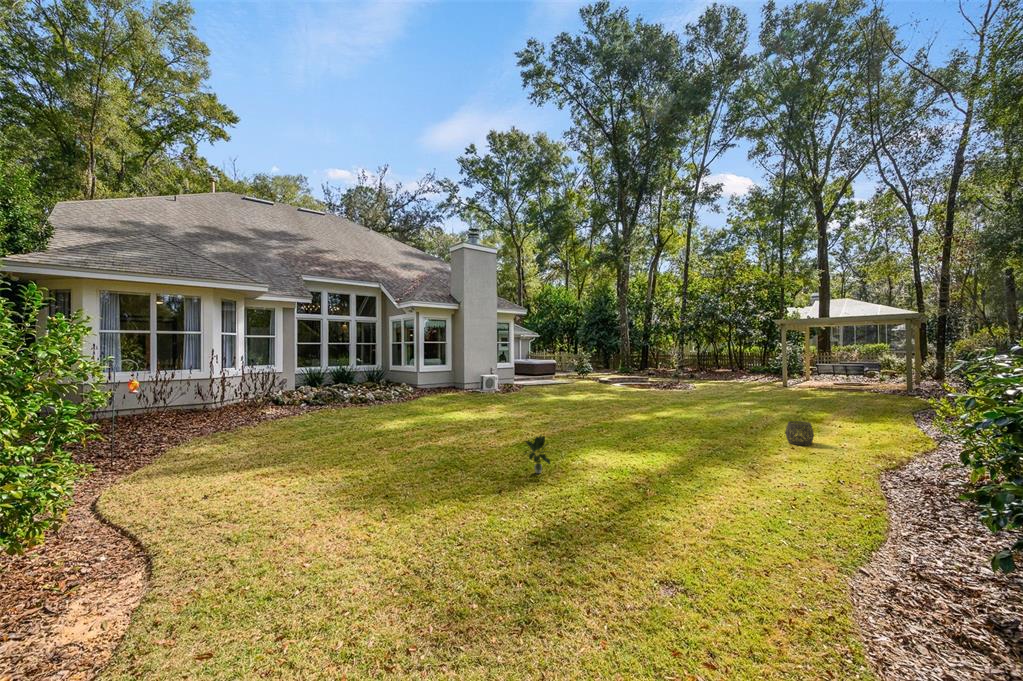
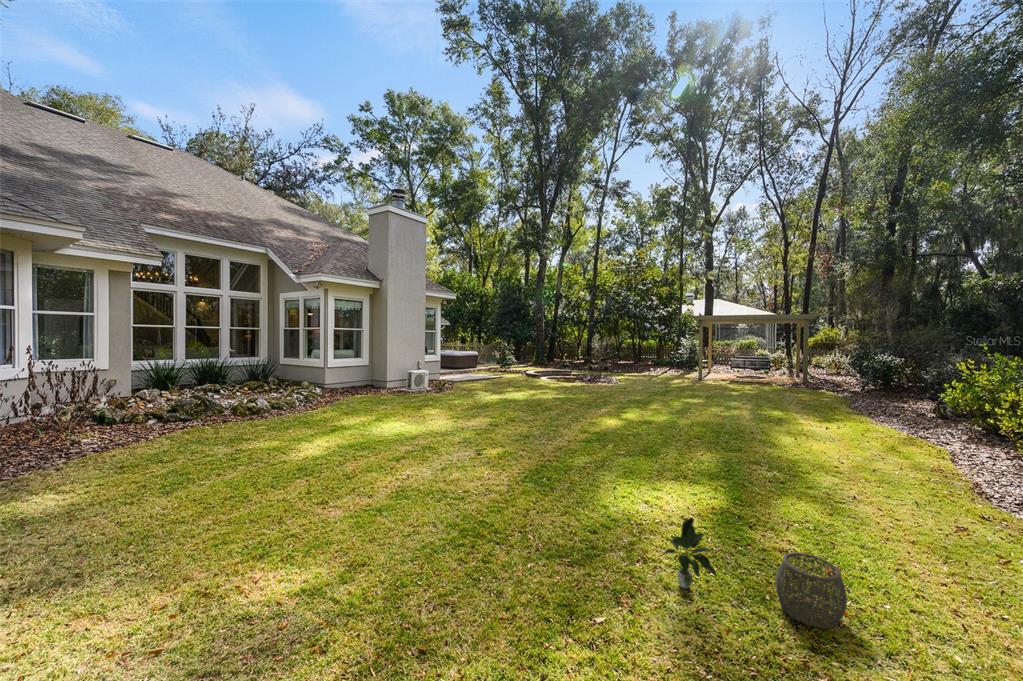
woven basket: present [785,421,814,445] -> present [775,552,847,629]

